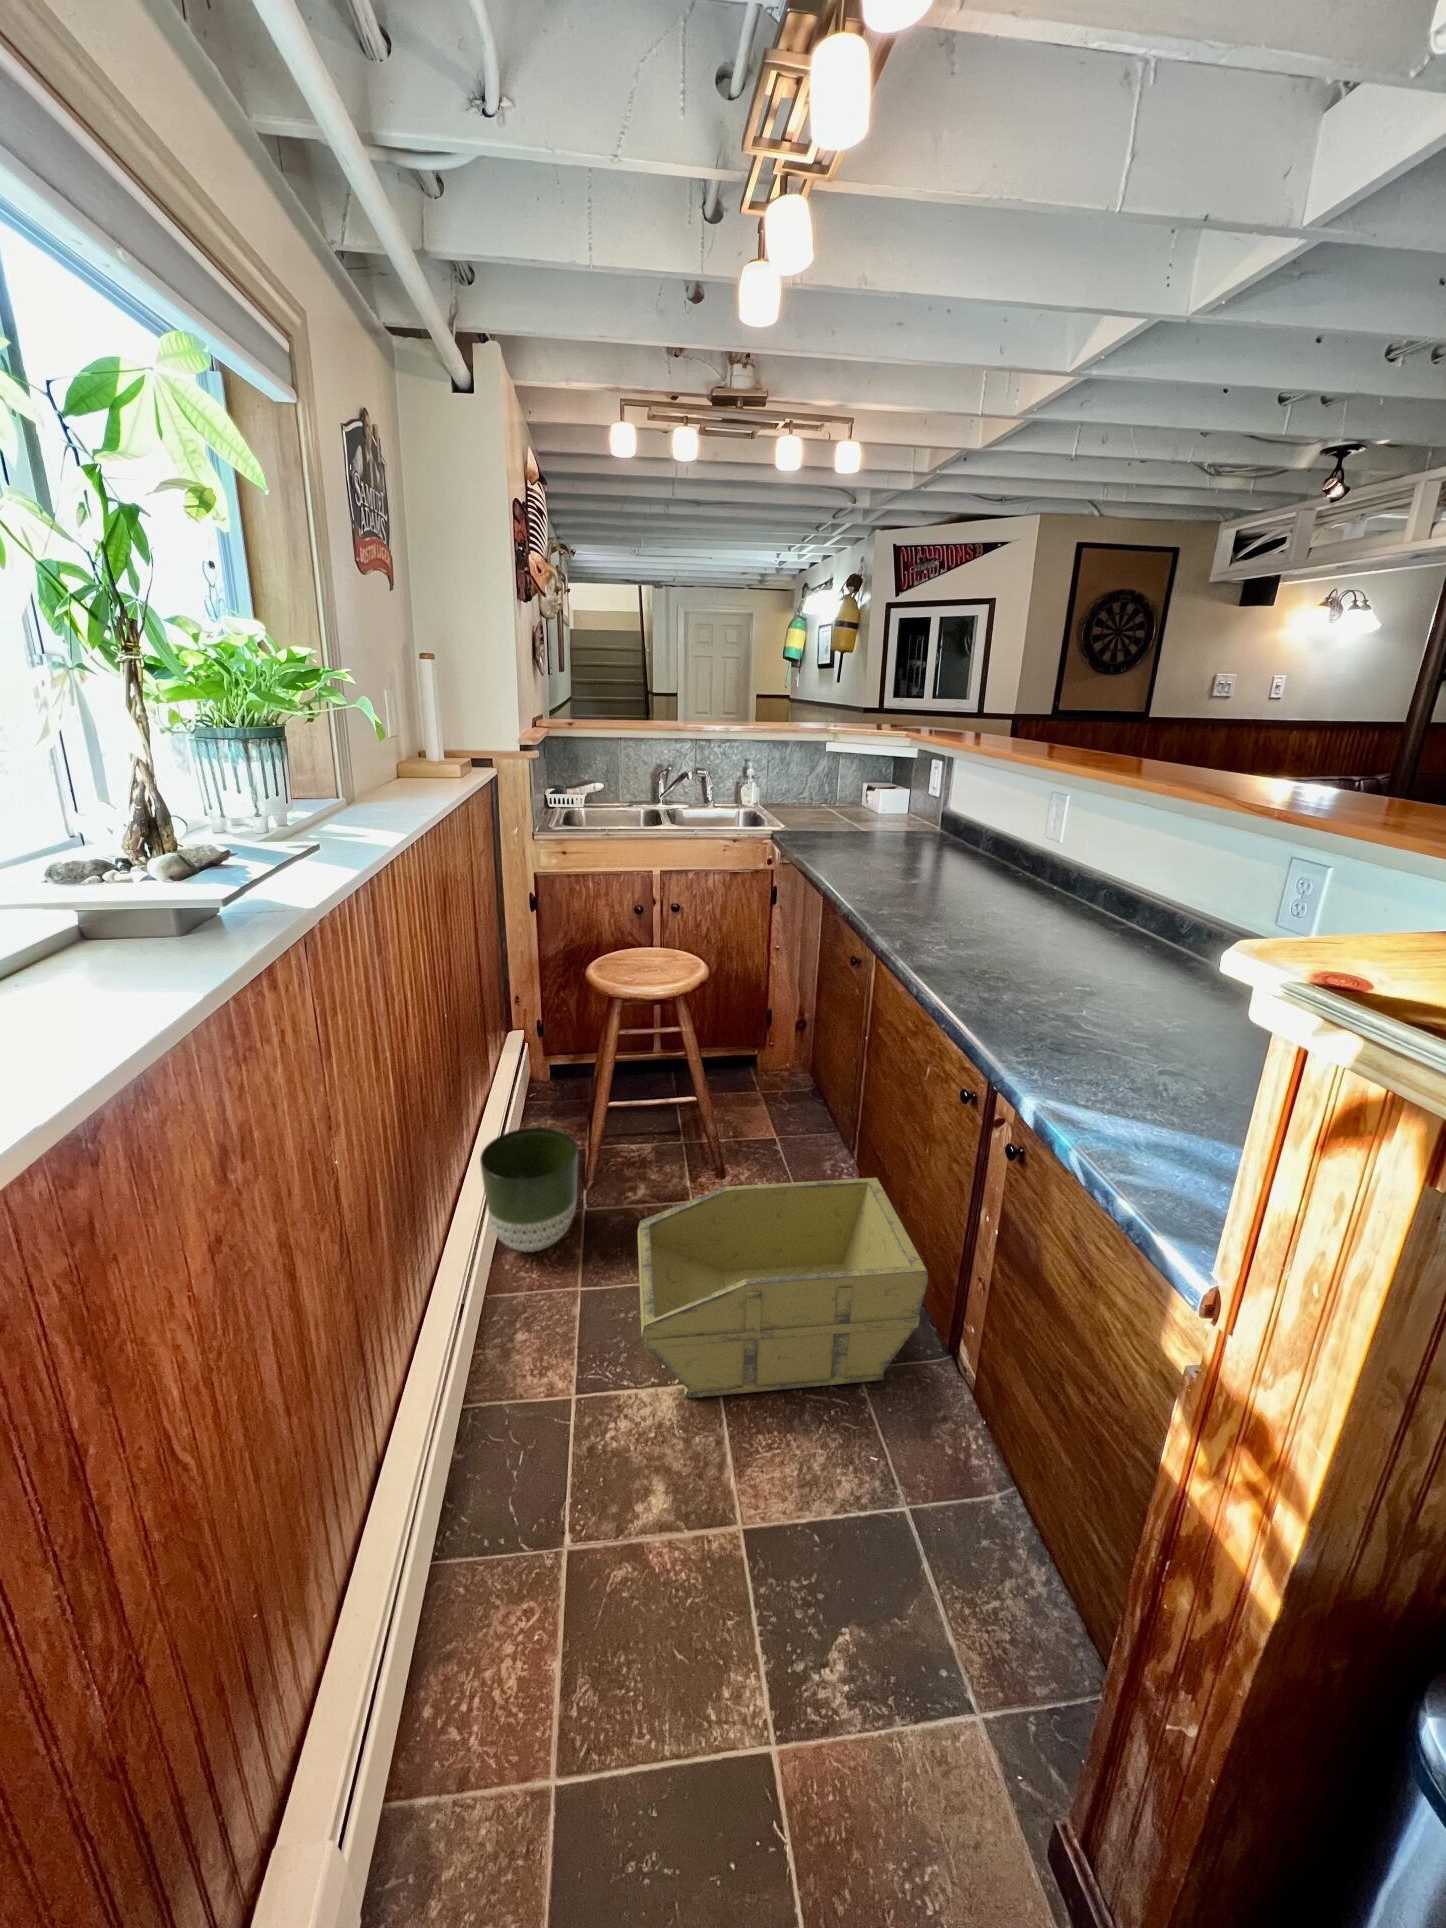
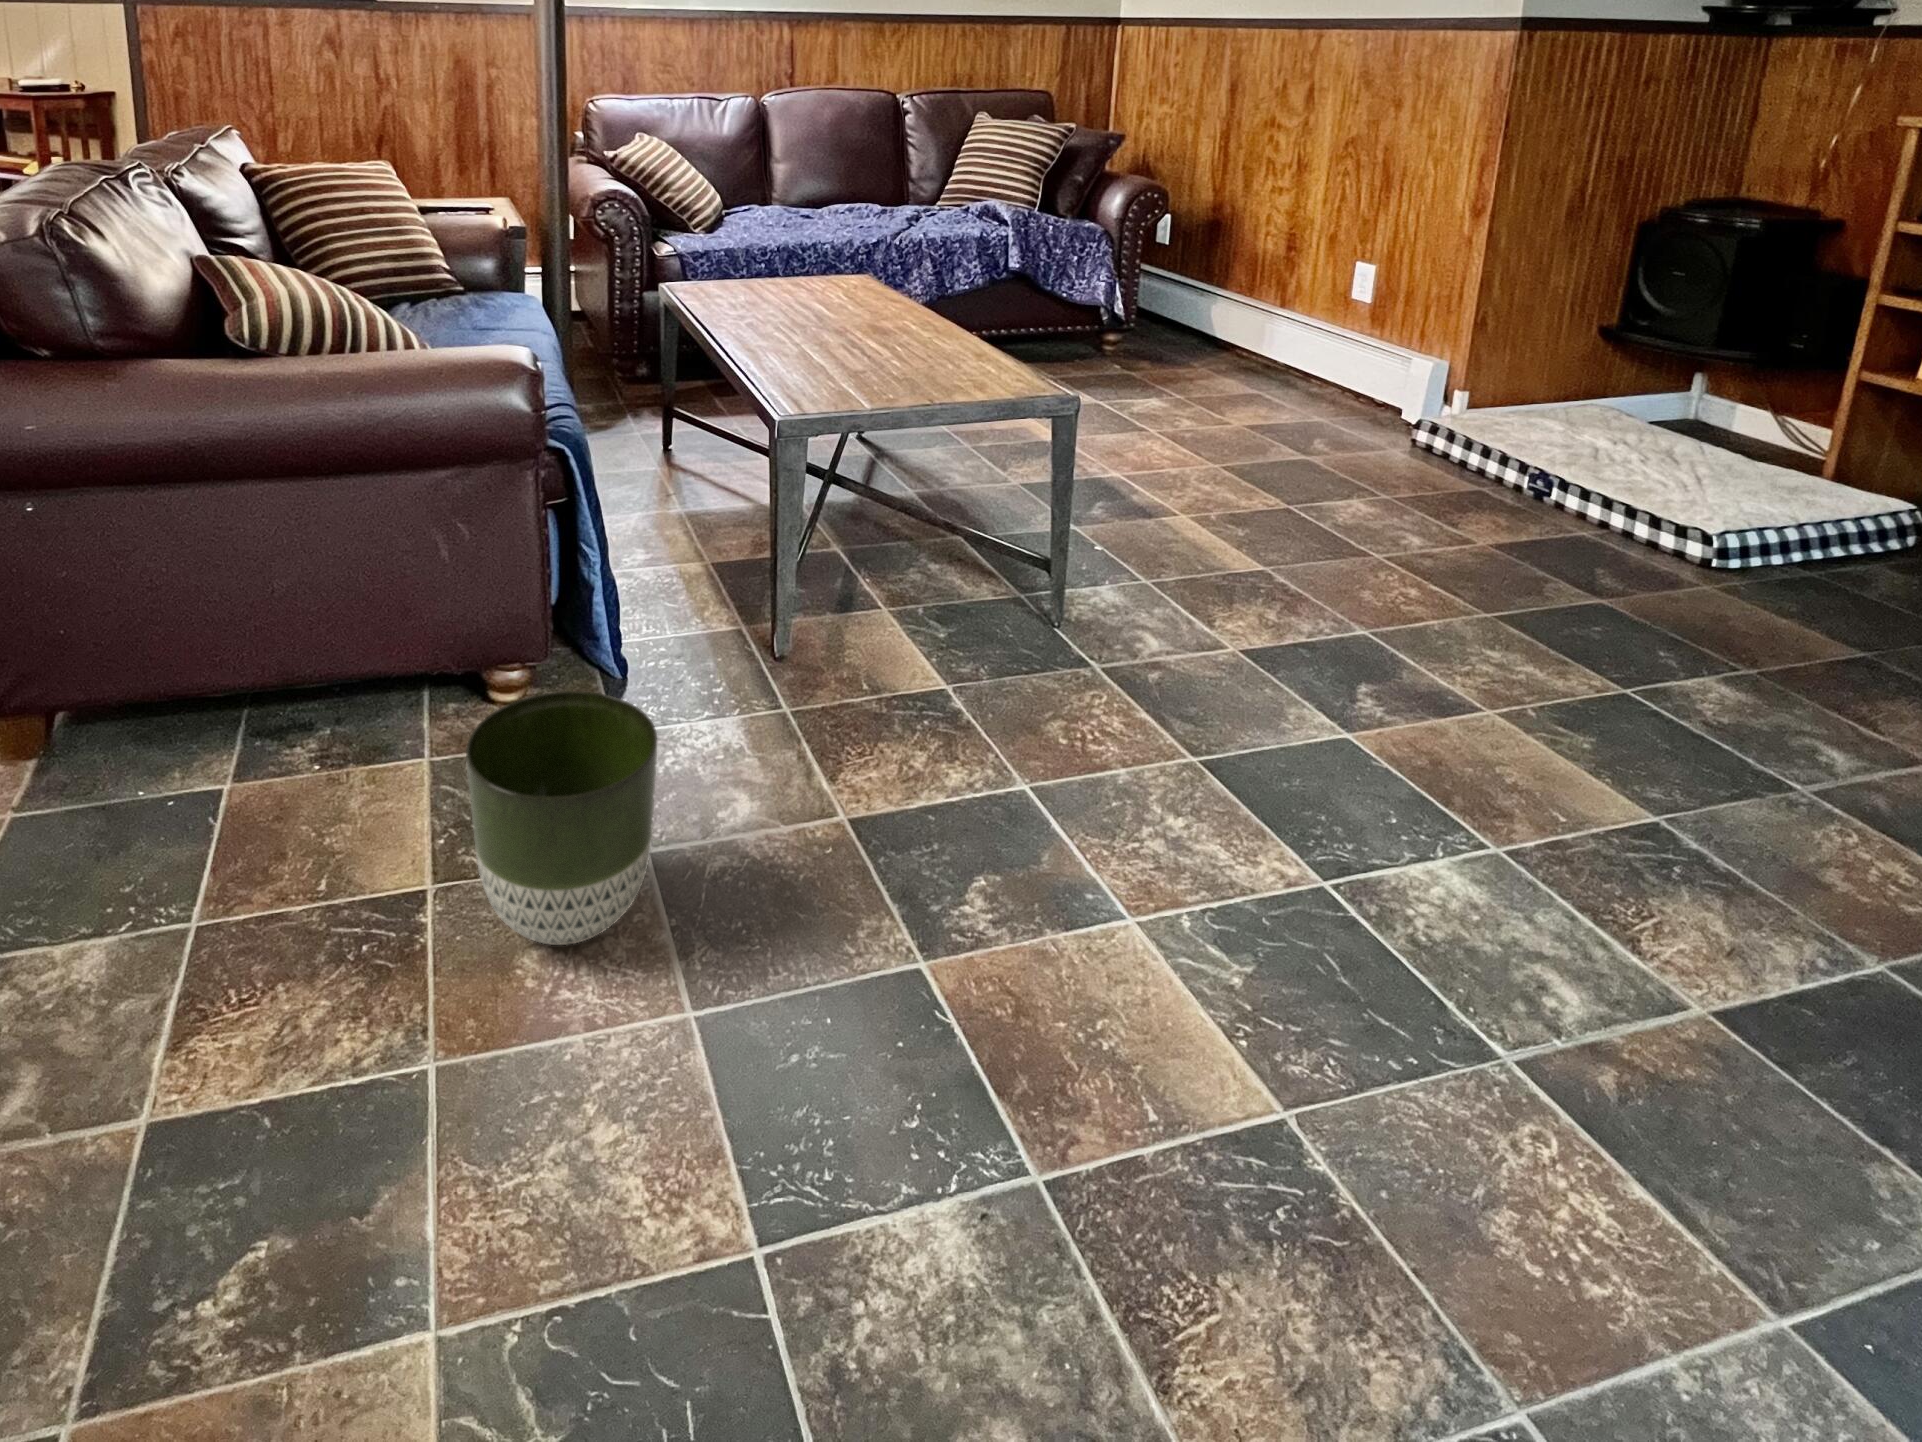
storage bin: present [637,1178,928,1398] -> none [807,735,1433,1222]

